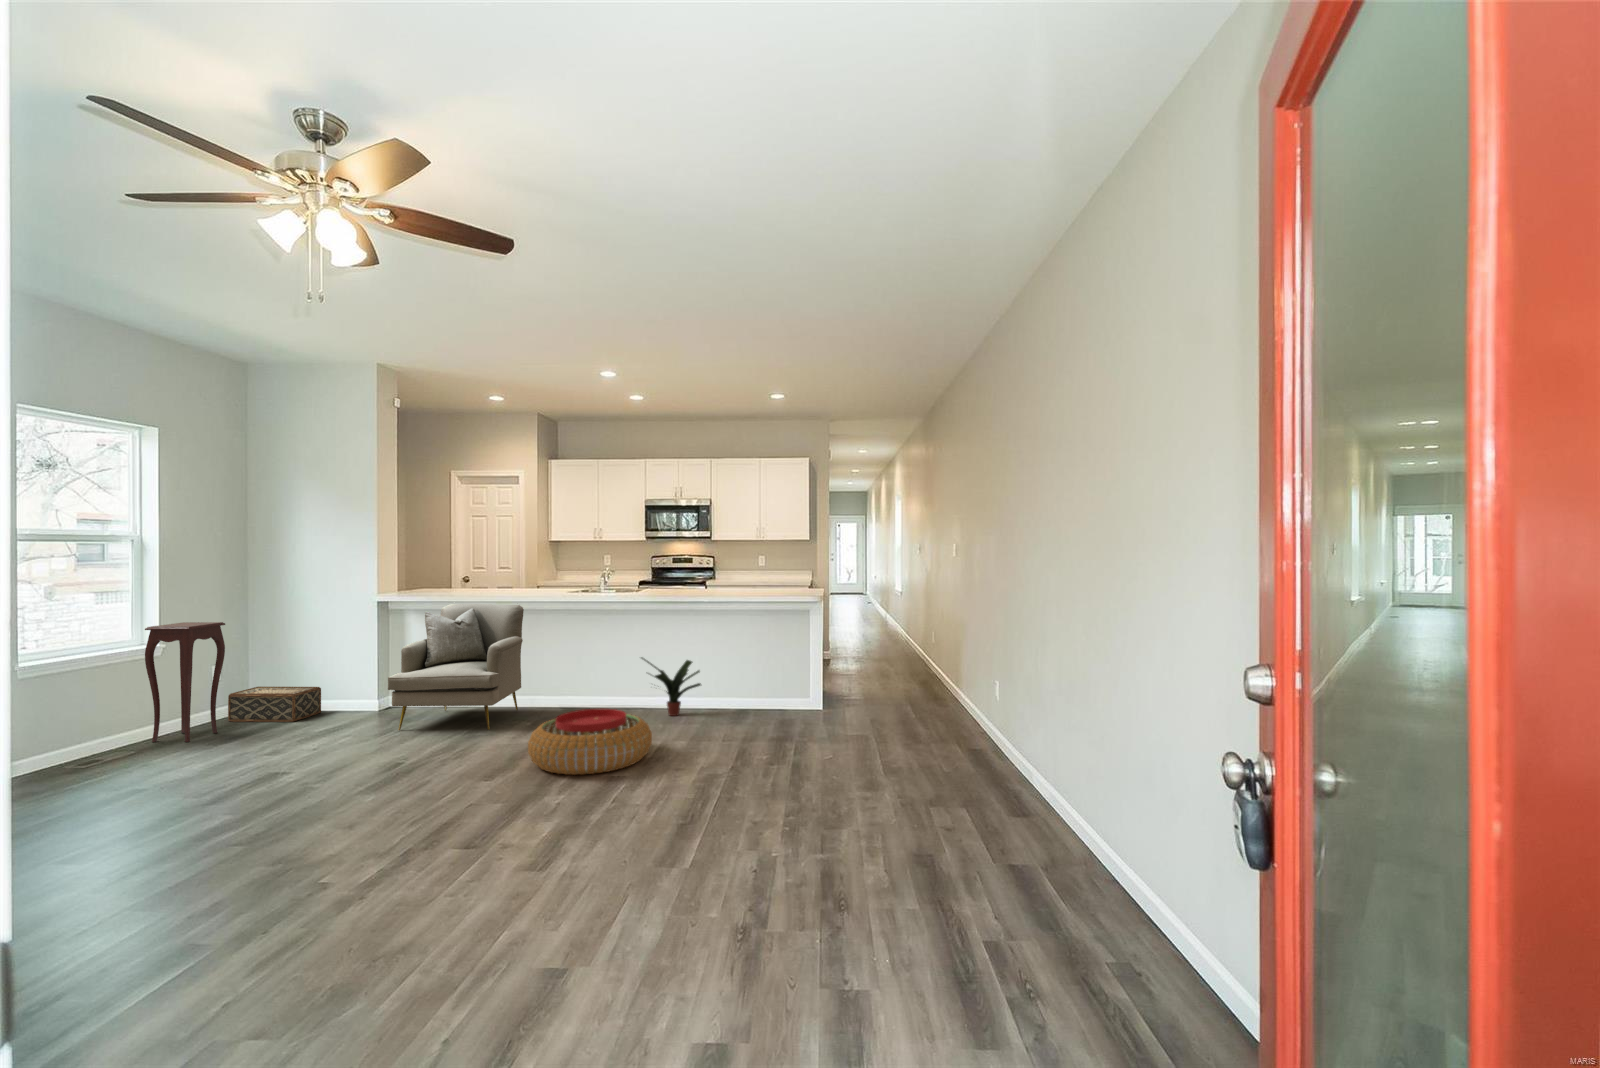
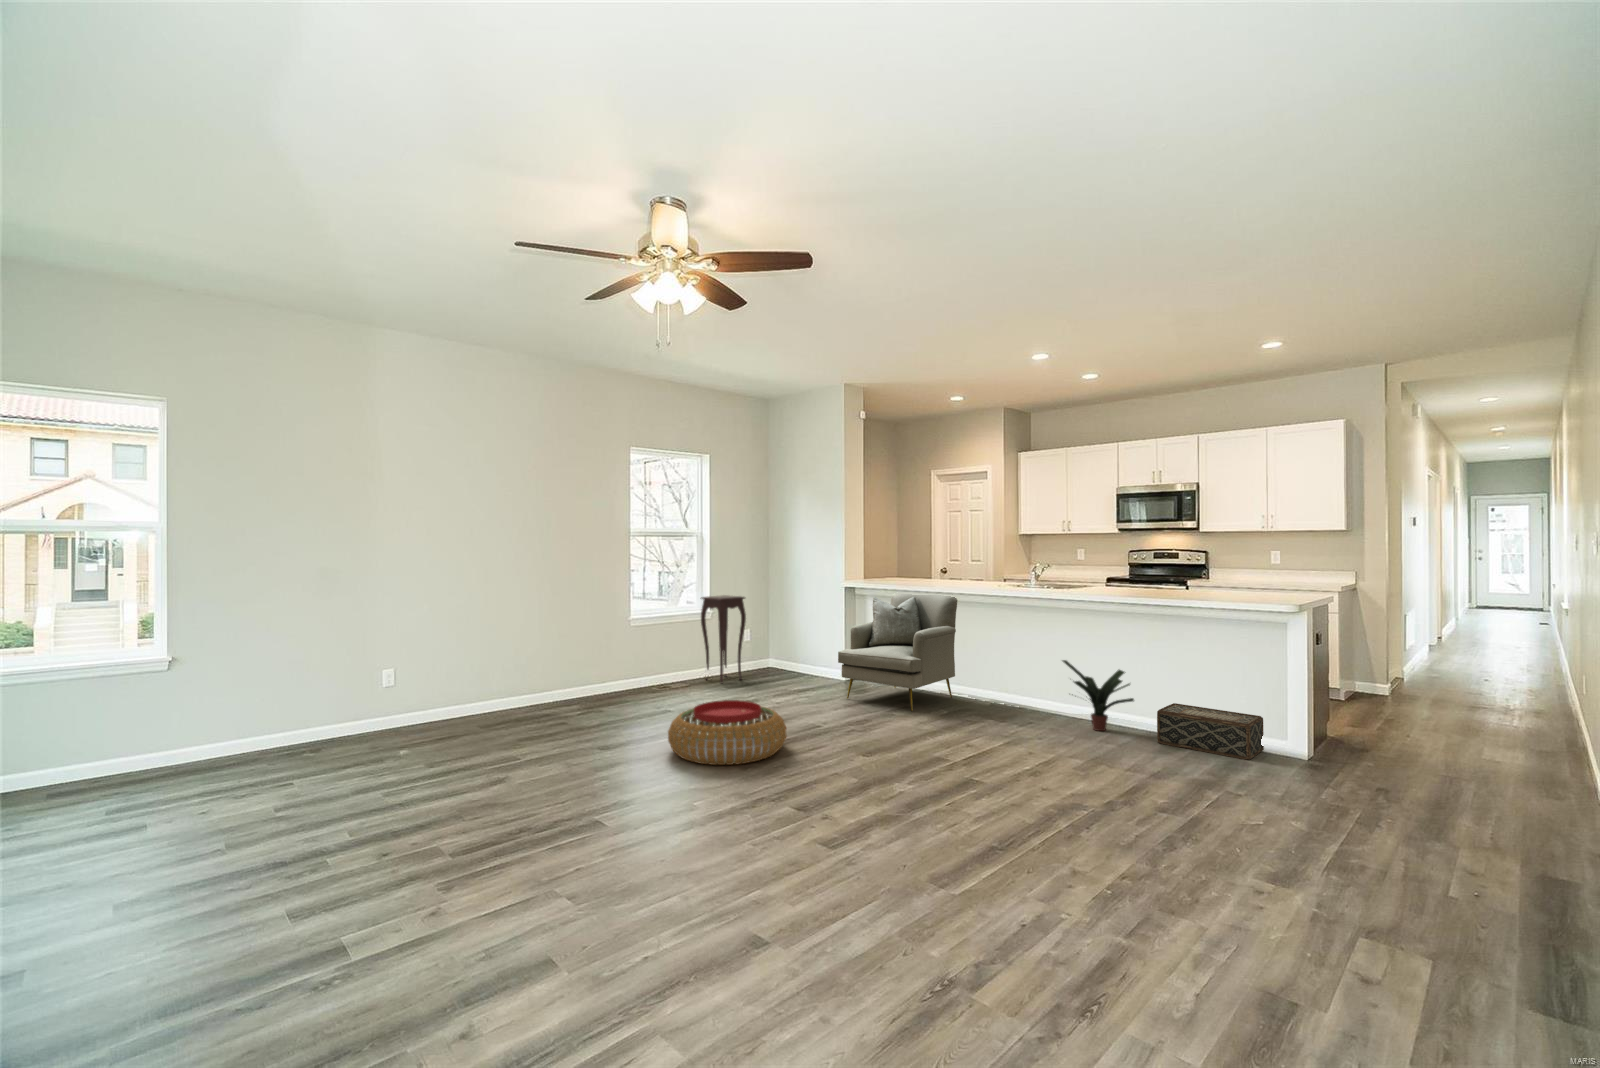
woven basket: present [228,687,321,722] -> present [1157,703,1264,760]
pouf: present [528,709,652,775] -> present [668,700,786,765]

